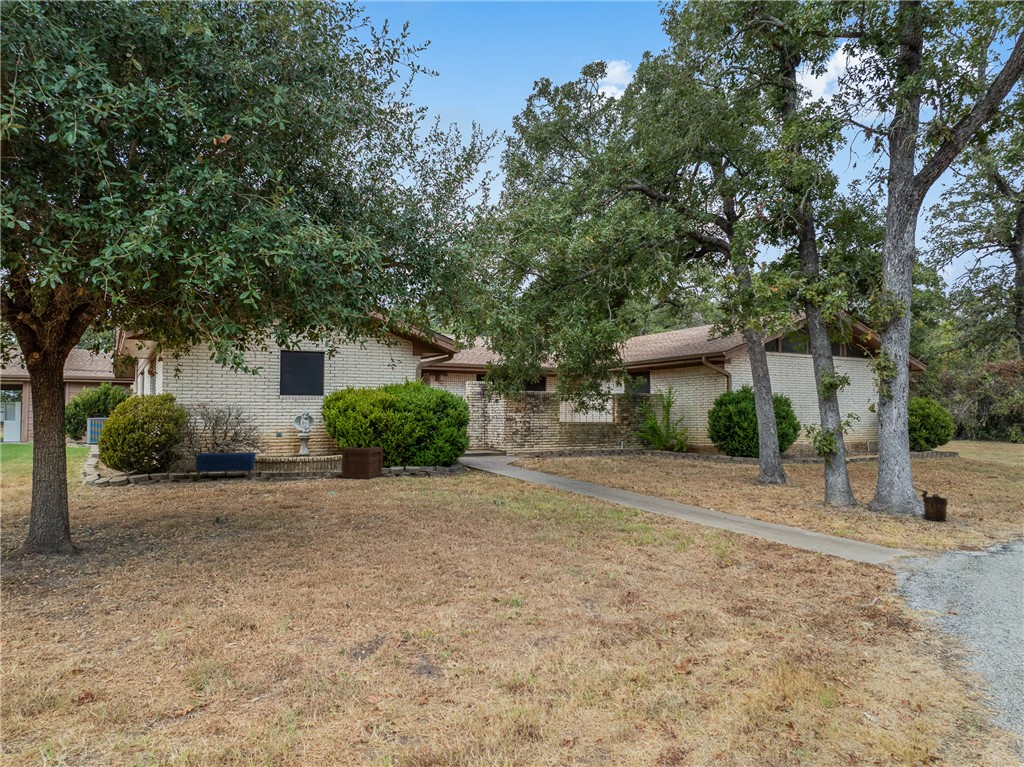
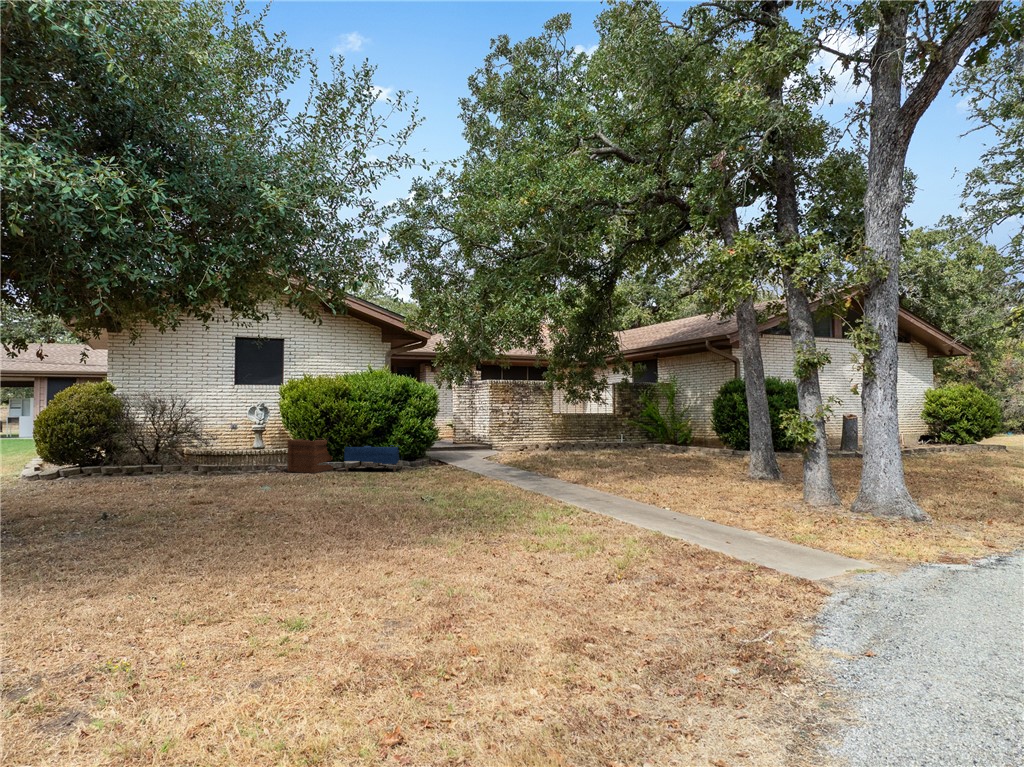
bench: present [196,452,255,479] -> present [344,445,400,472]
bucket: present [913,487,948,521] -> none [901,481,943,523]

